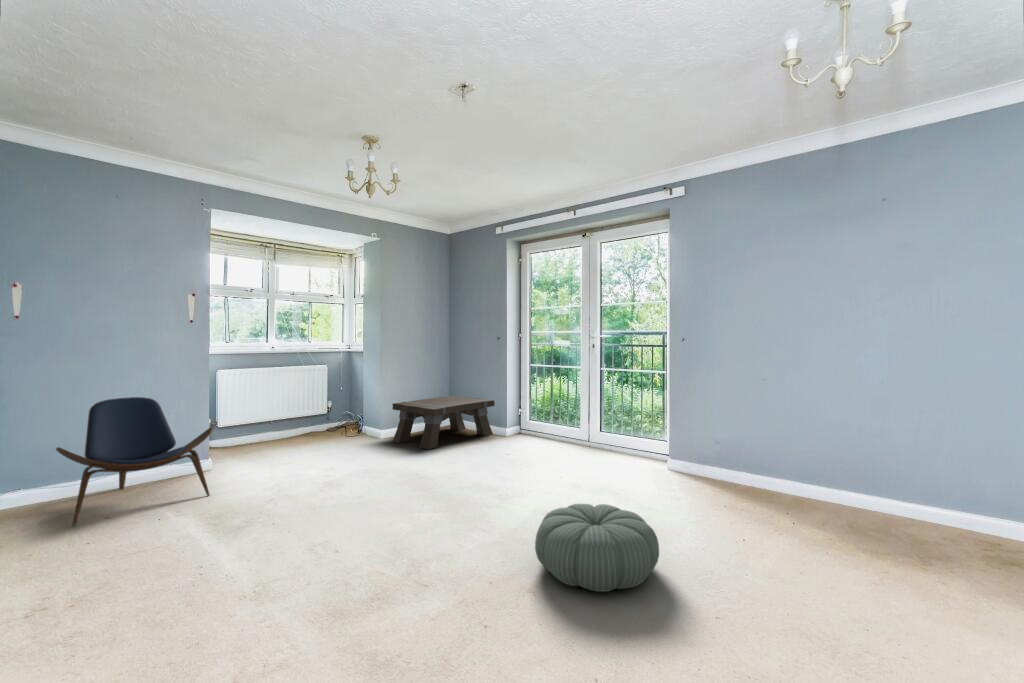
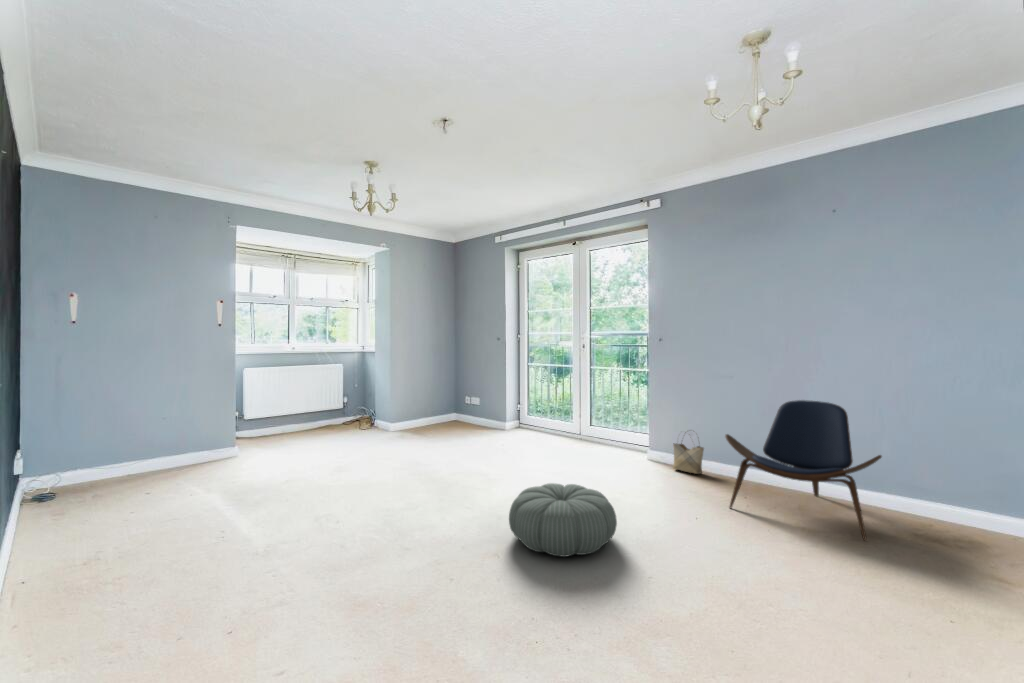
coffee table: present [393,396,494,449] -> none [401,392,494,440]
lounge chair: present [56,397,213,527] -> present [725,400,882,541]
woven basket: none [698,439,733,487] -> present [673,443,704,474]

